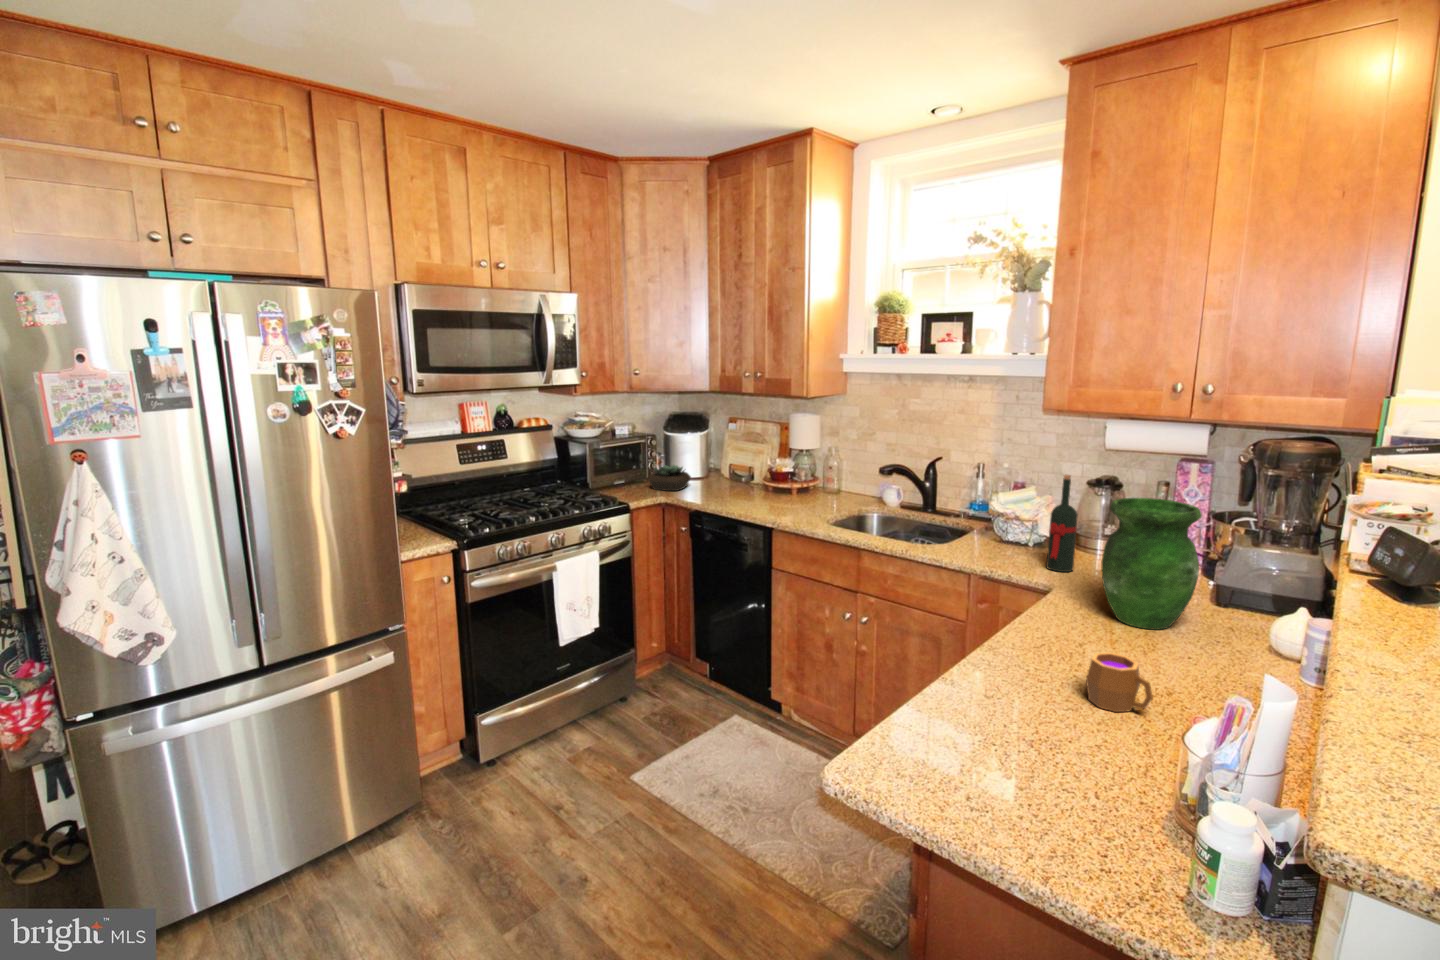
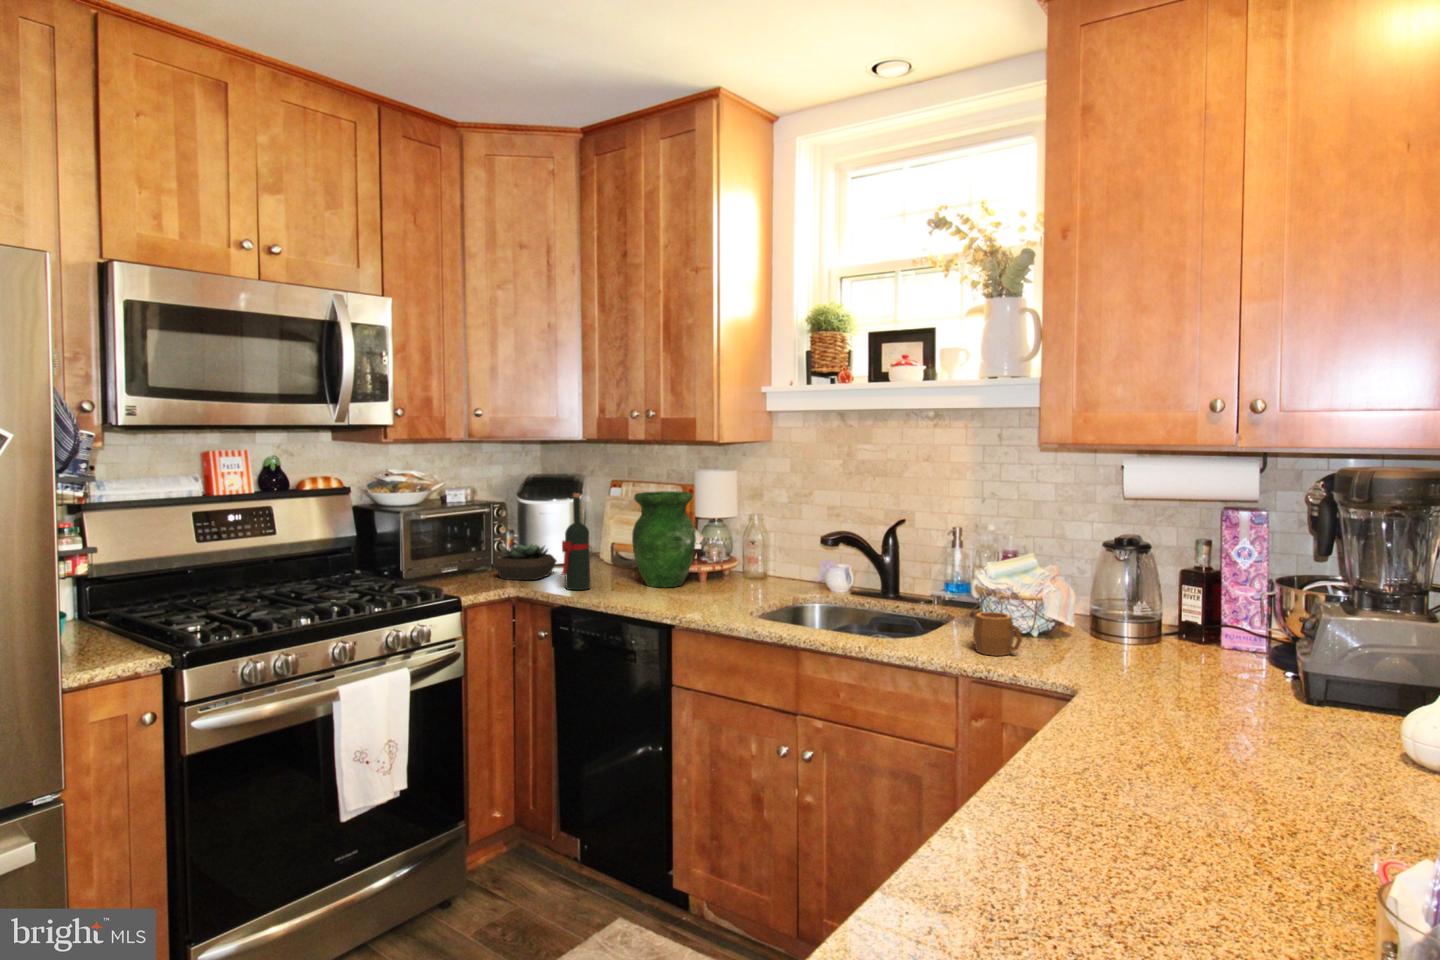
wine bottle: present [1046,475,1078,572] -> present [562,493,590,590]
vase: present [1101,498,1202,630] -> present [632,491,696,588]
mug: present [1086,652,1153,712] -> present [973,612,1022,656]

